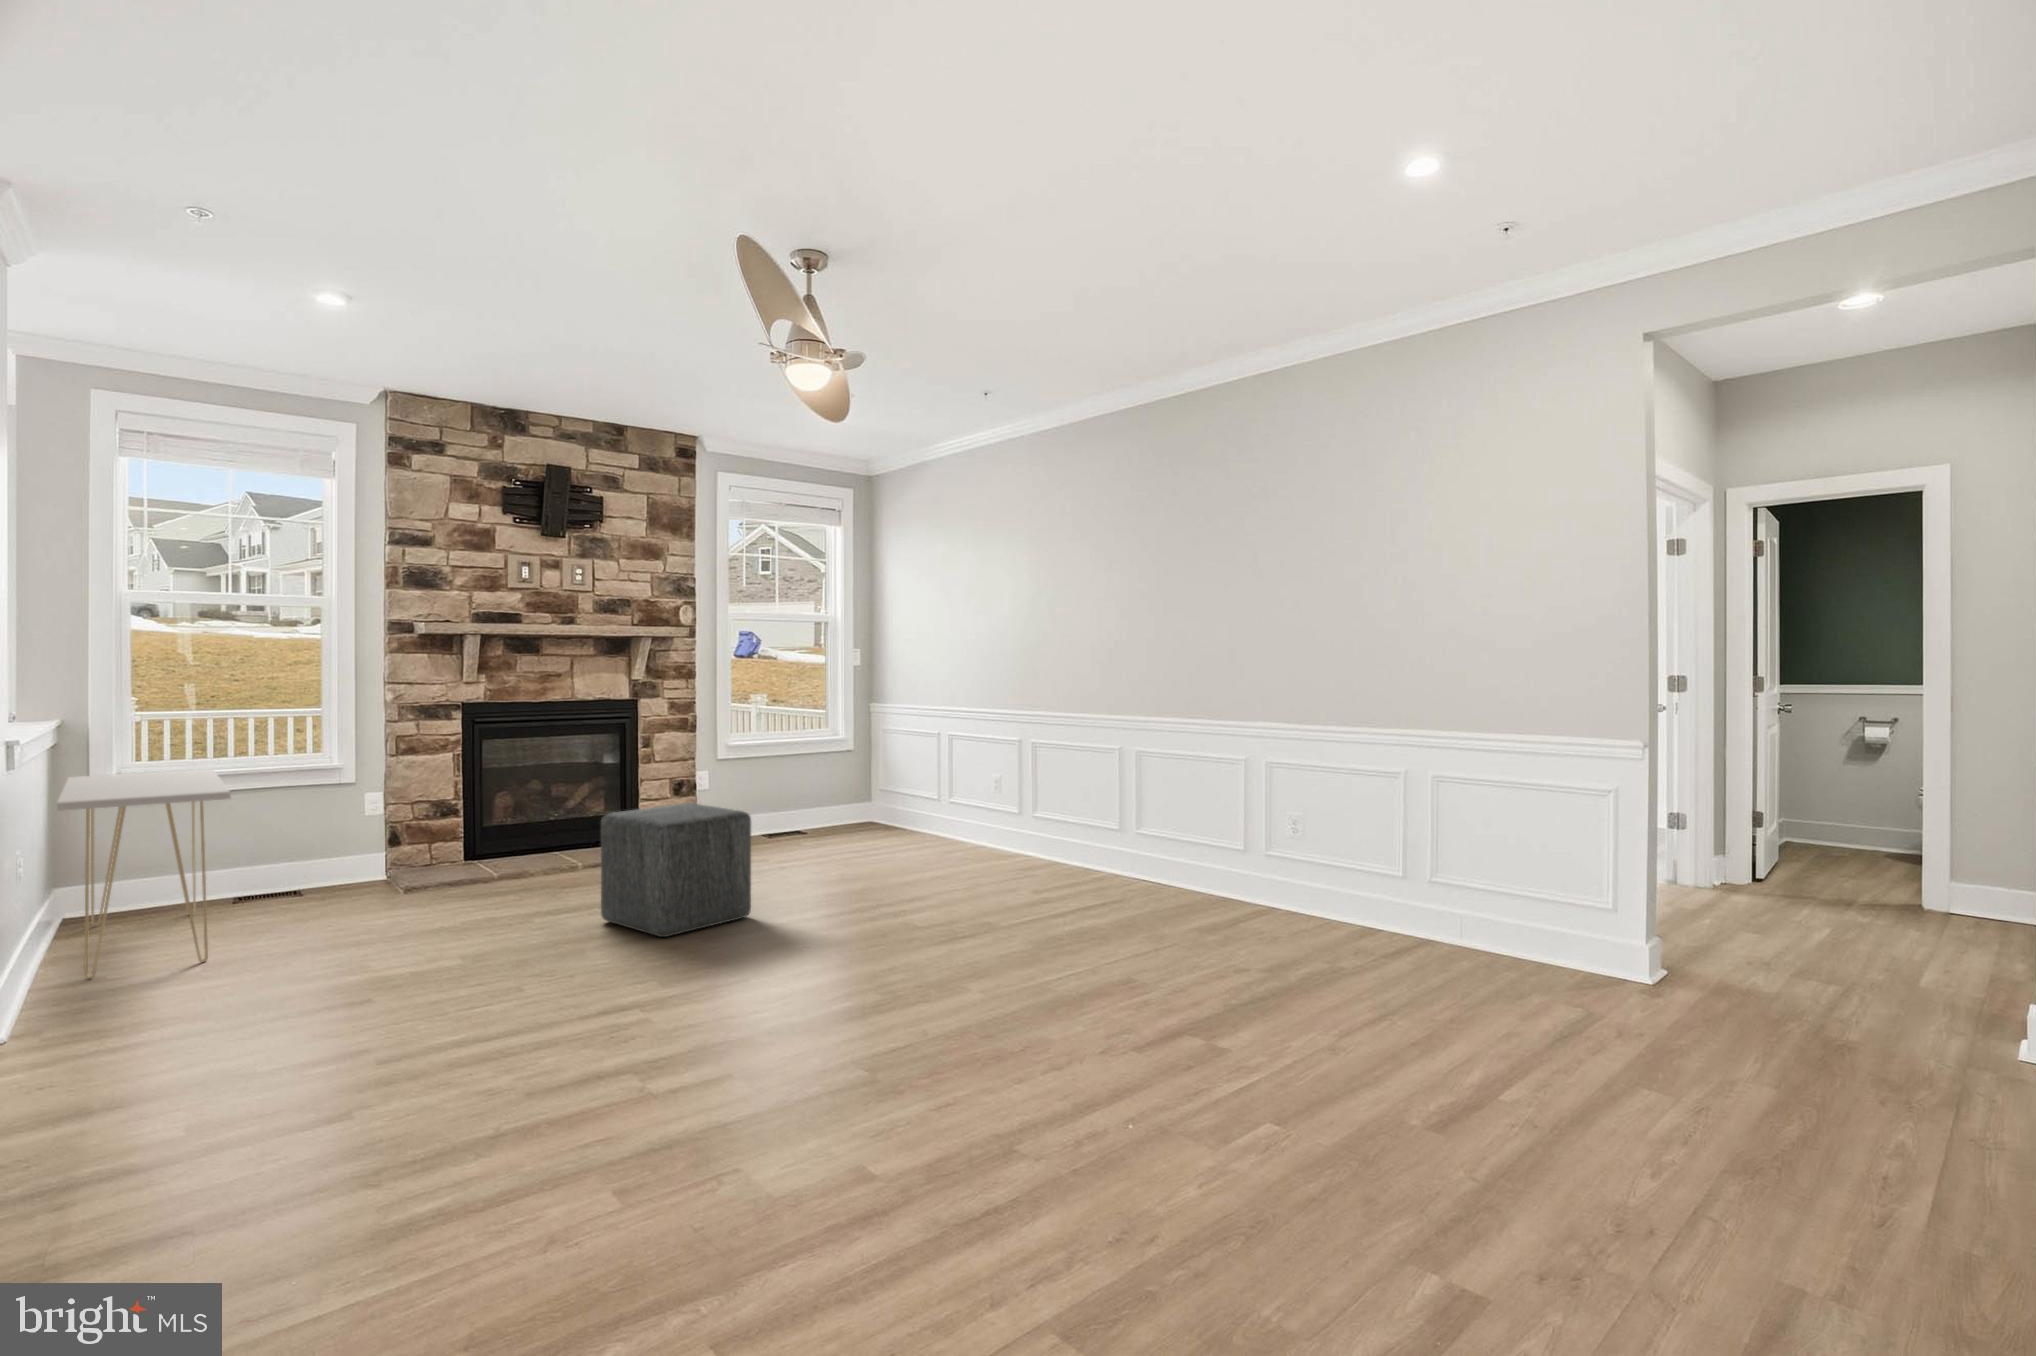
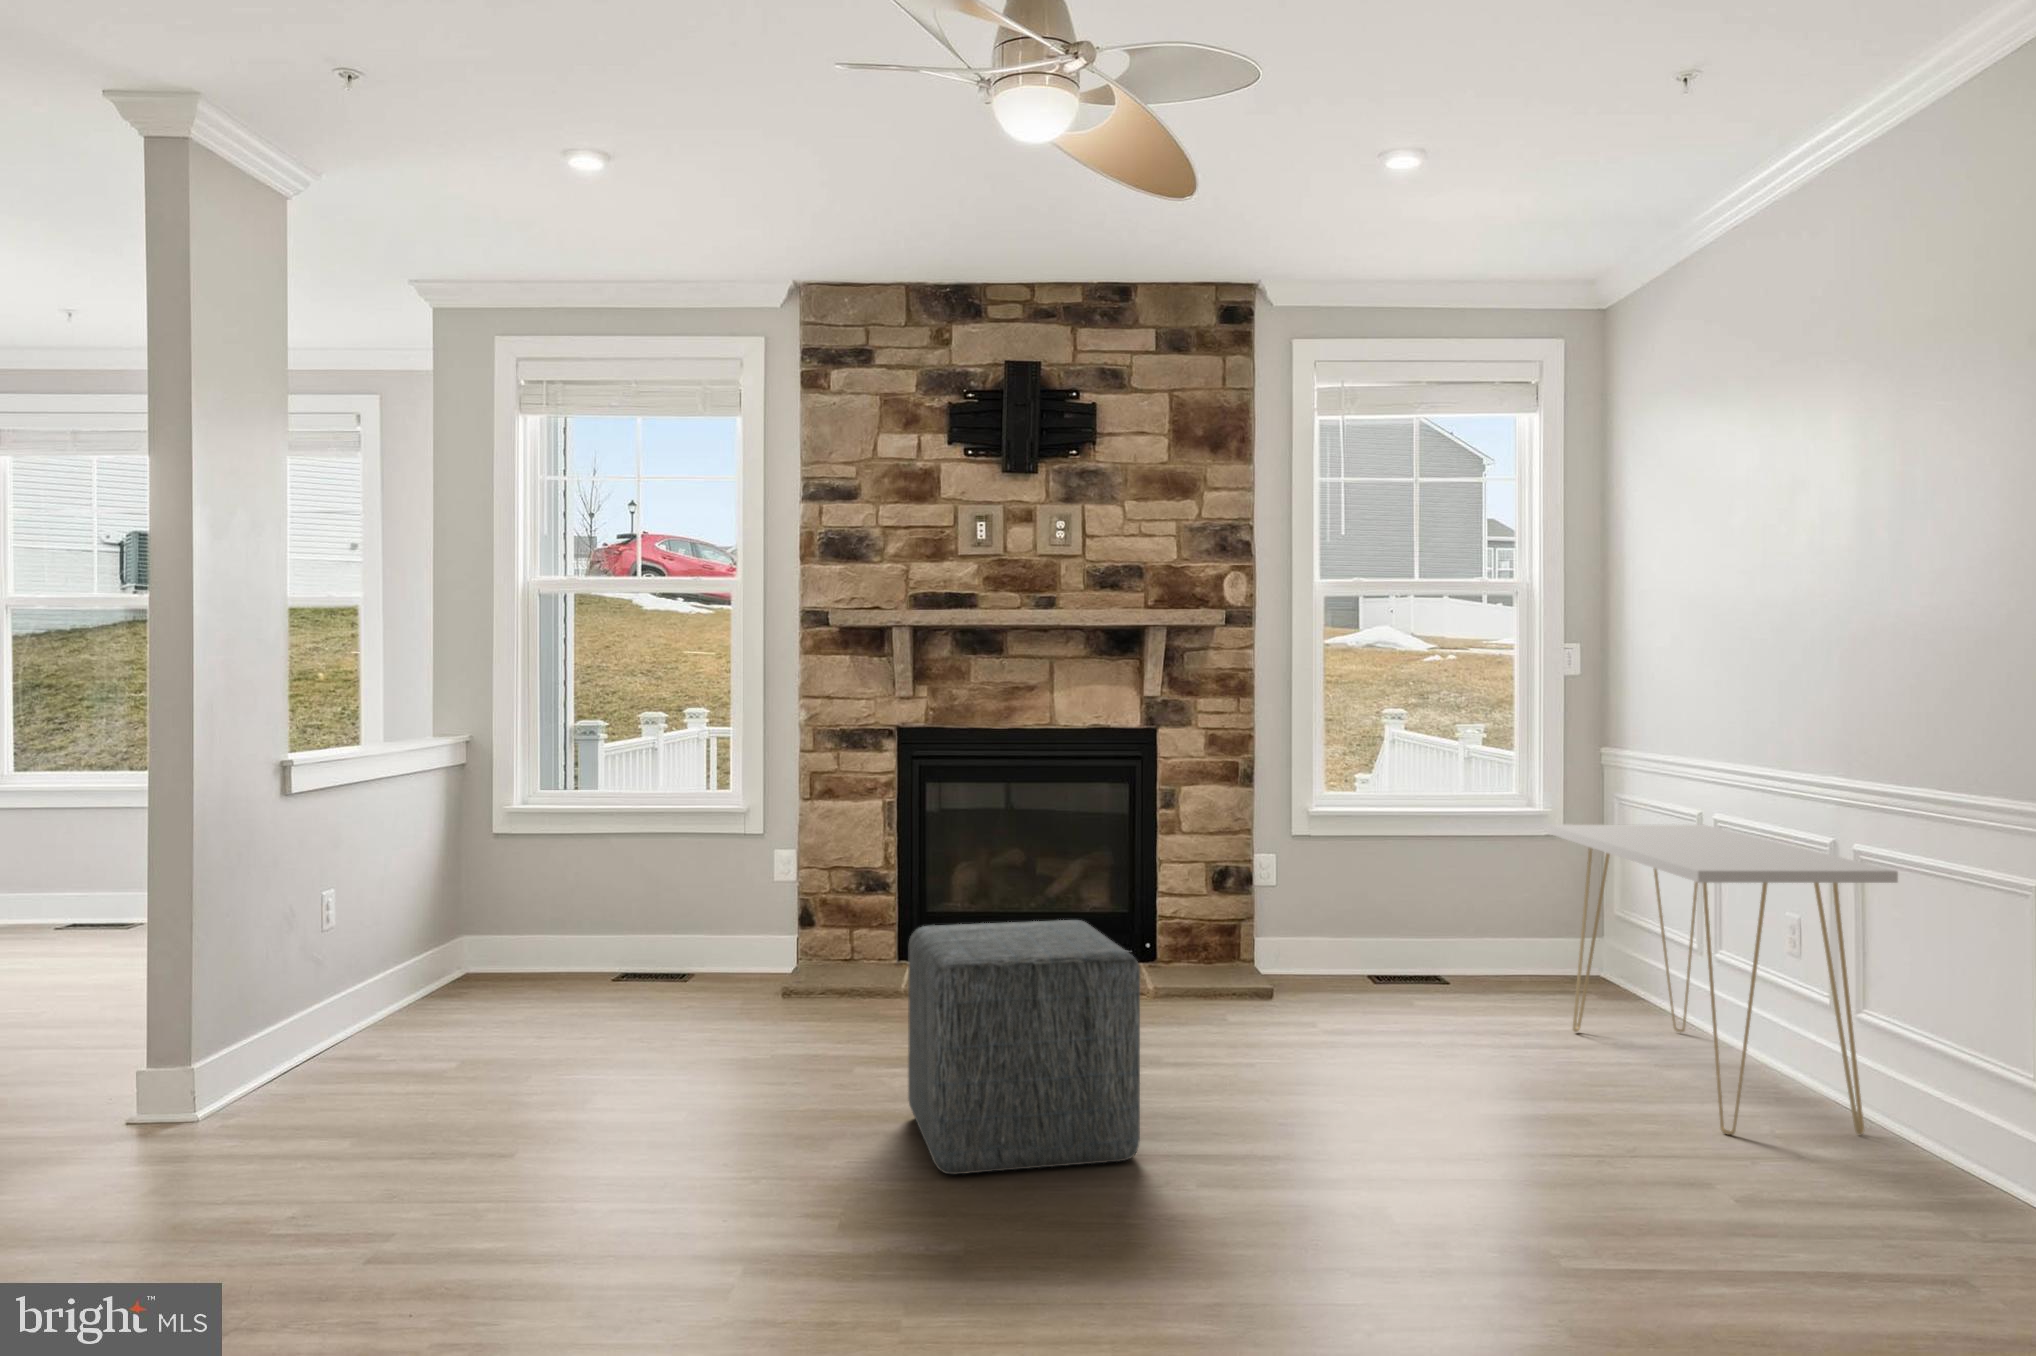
console table: present [57,769,231,979] -> present [1548,824,1898,1135]

